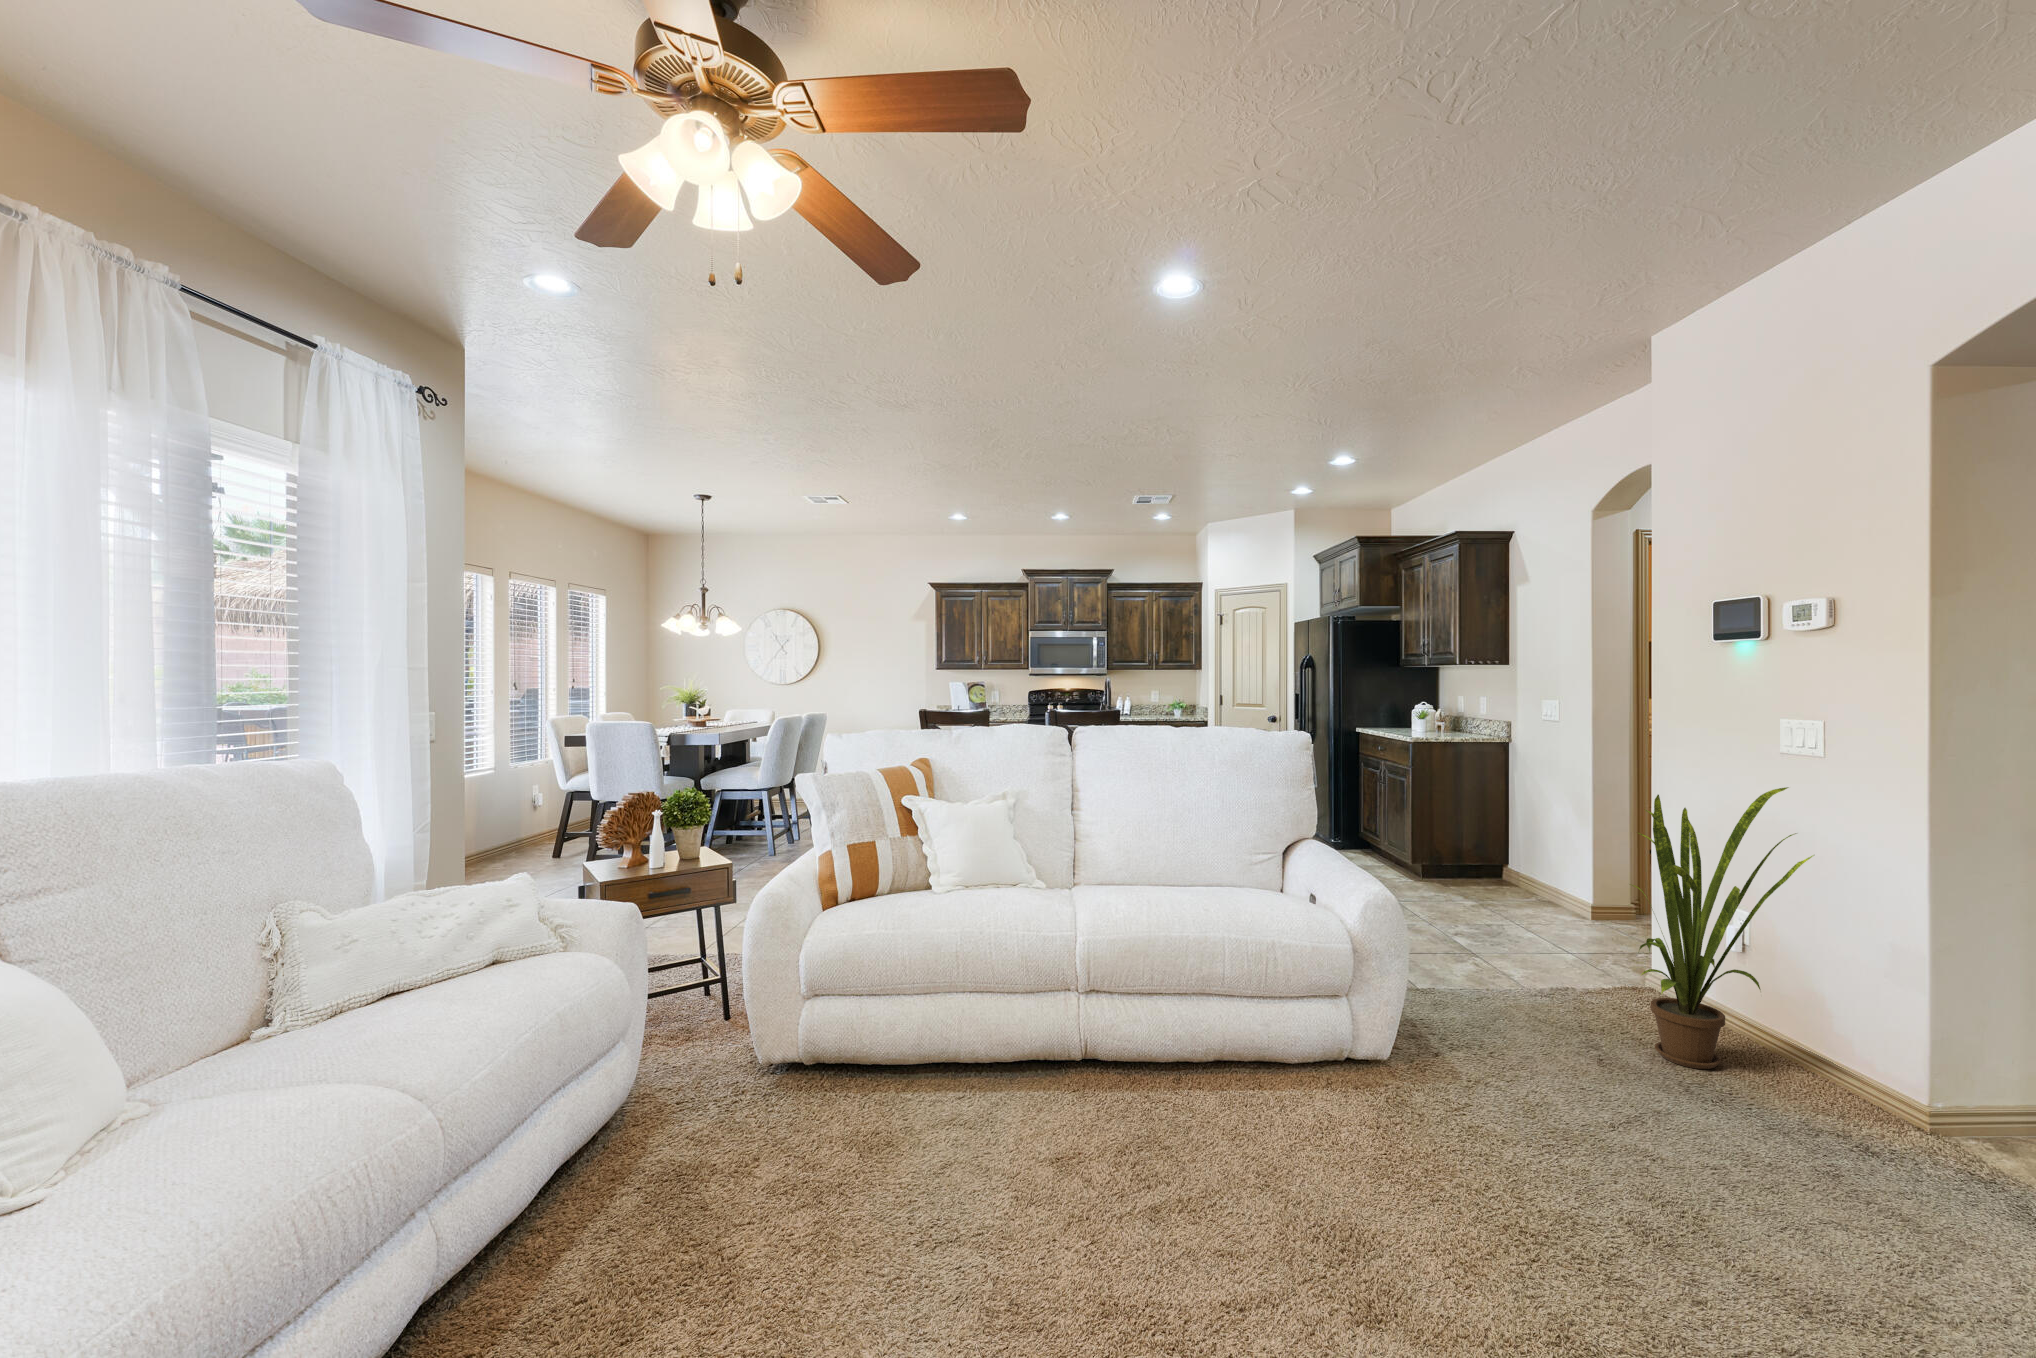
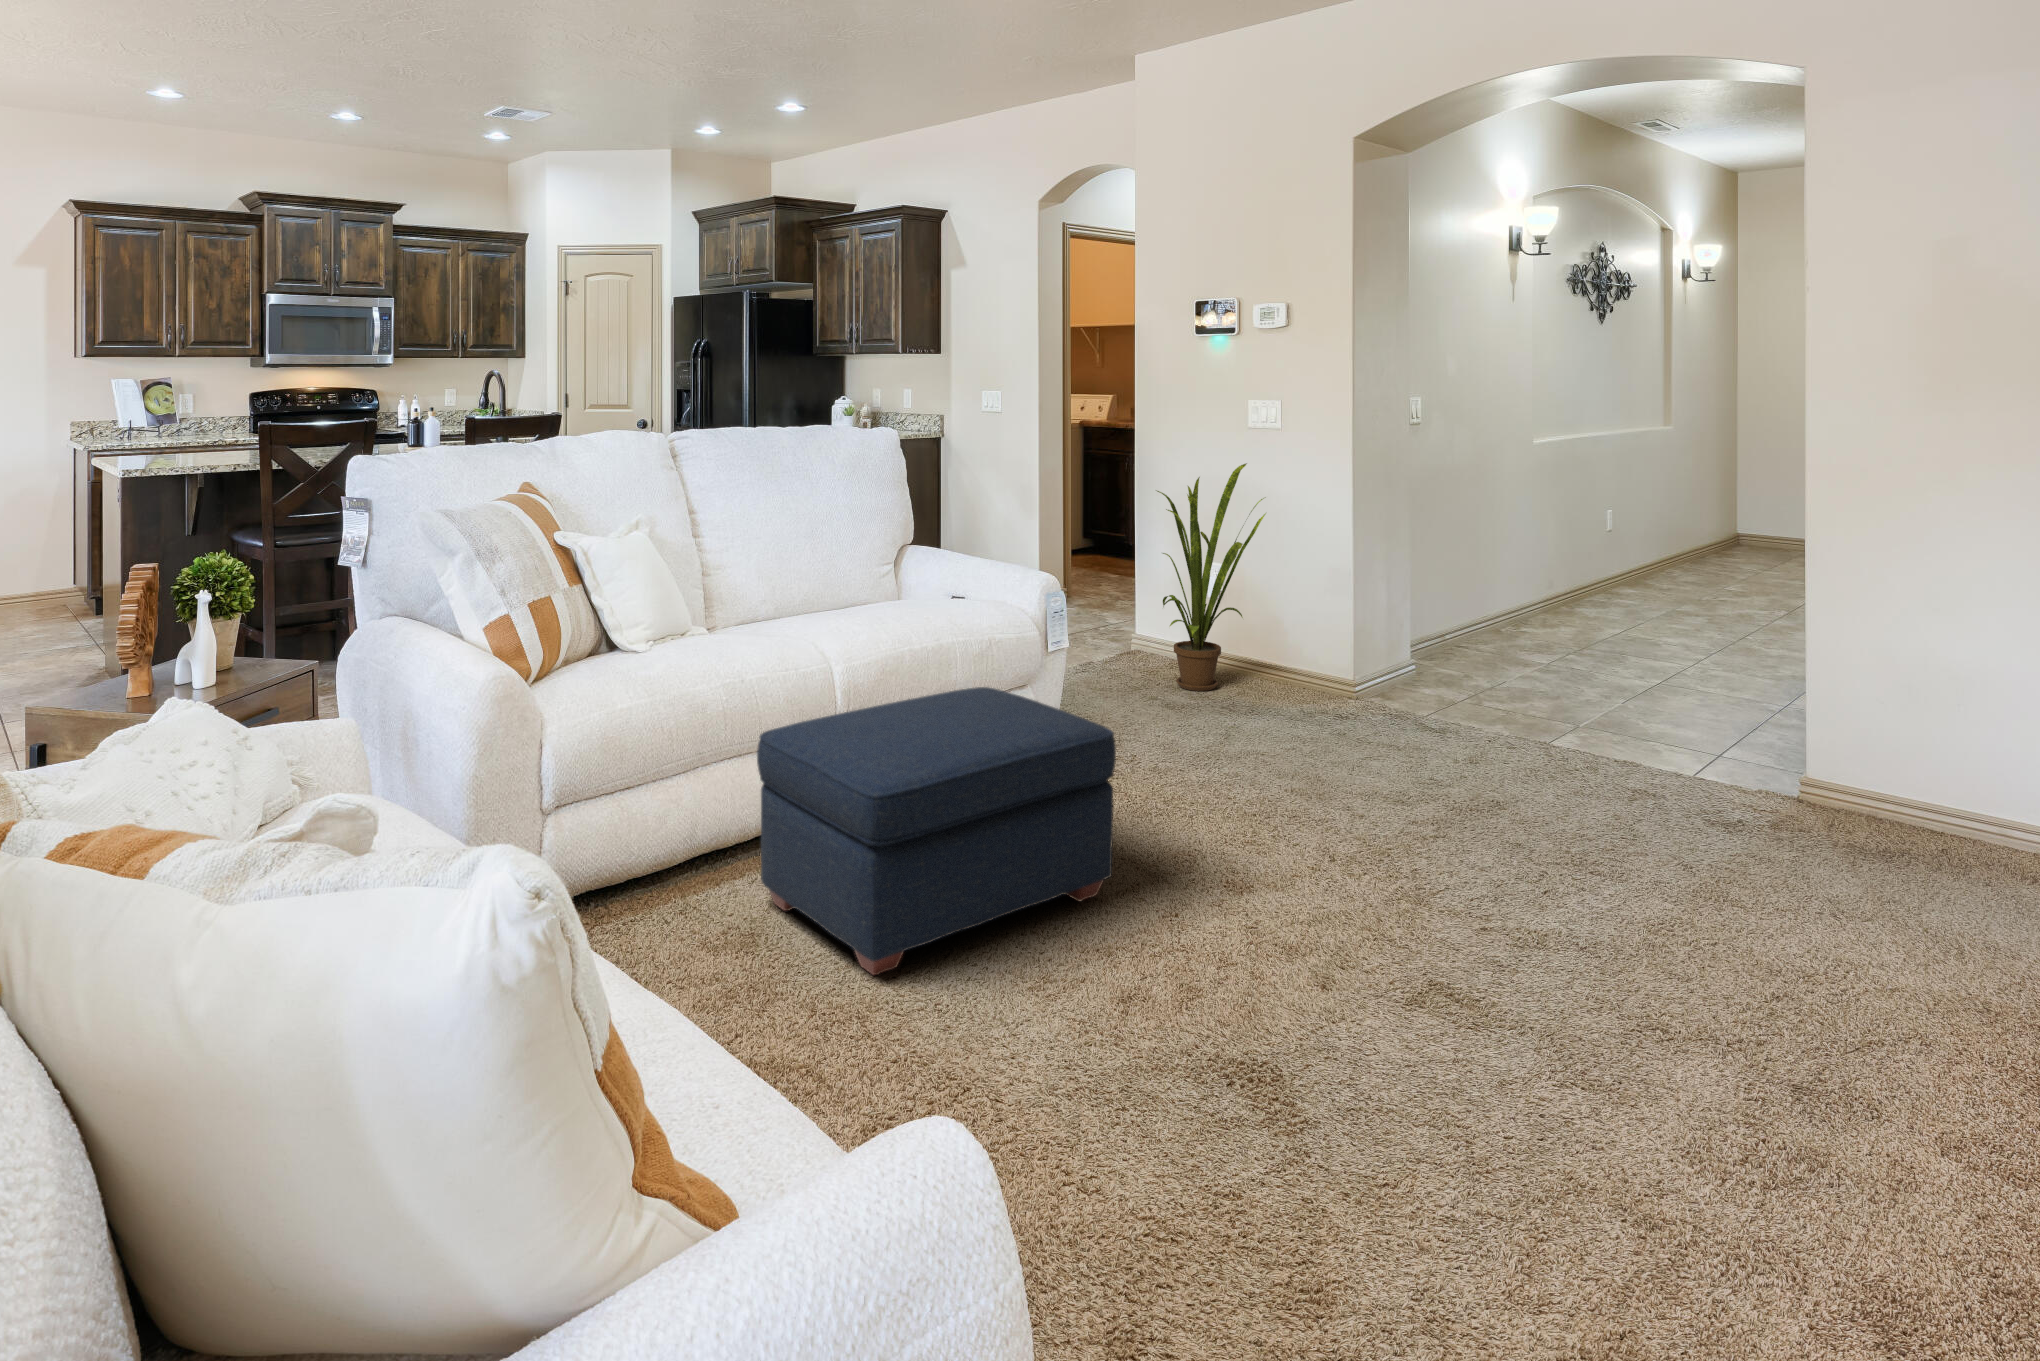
ottoman: none [861,971,1210,1266] -> present [757,687,1116,975]

